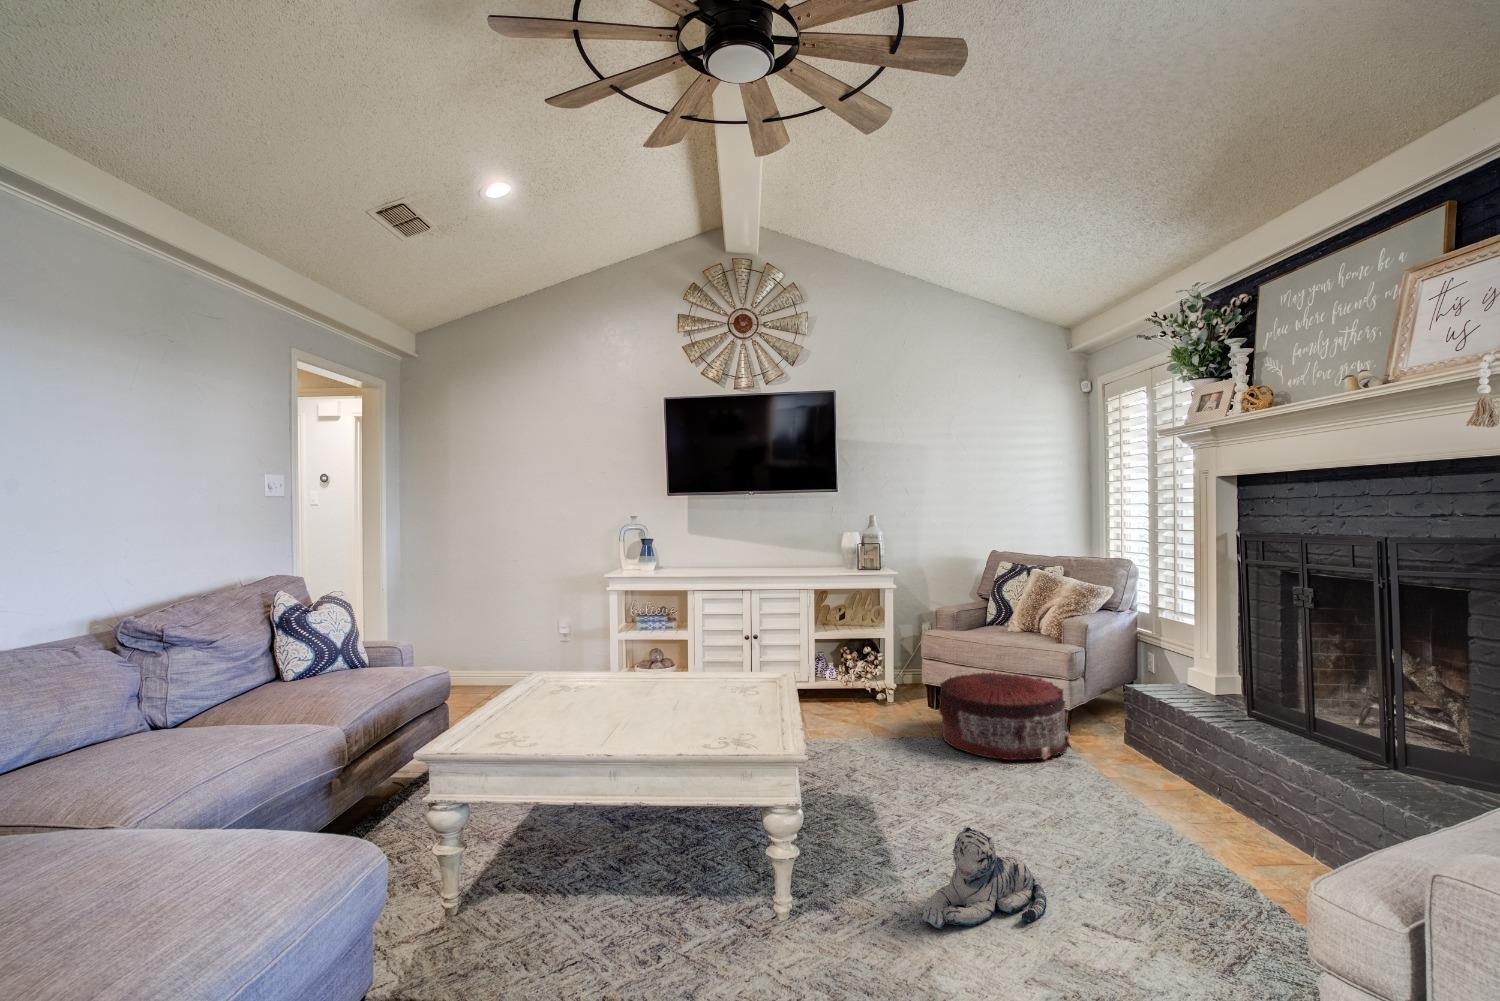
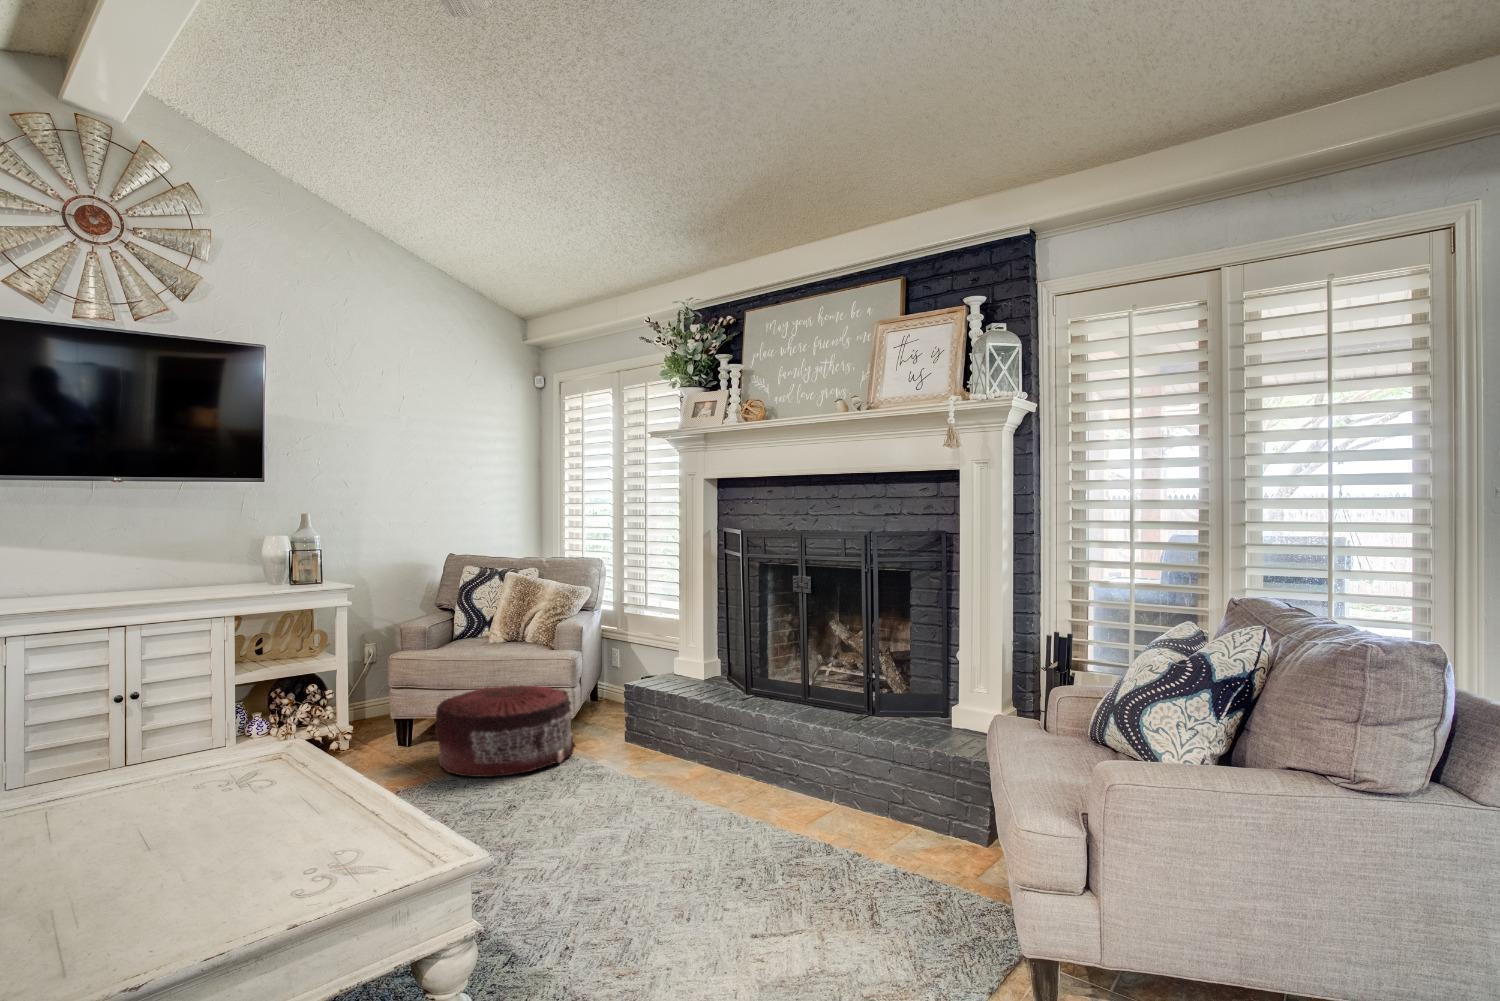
plush toy: present [922,826,1046,929] -> none [558,811,652,918]

